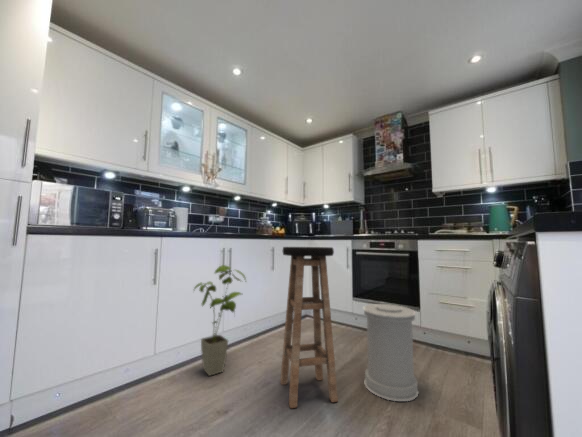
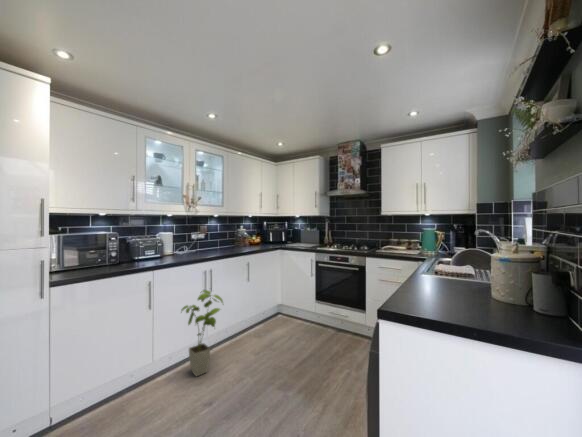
bar stool: present [280,247,338,408] -> none [251,276,292,400]
trash can: present [364,304,418,401] -> none [314,317,351,390]

